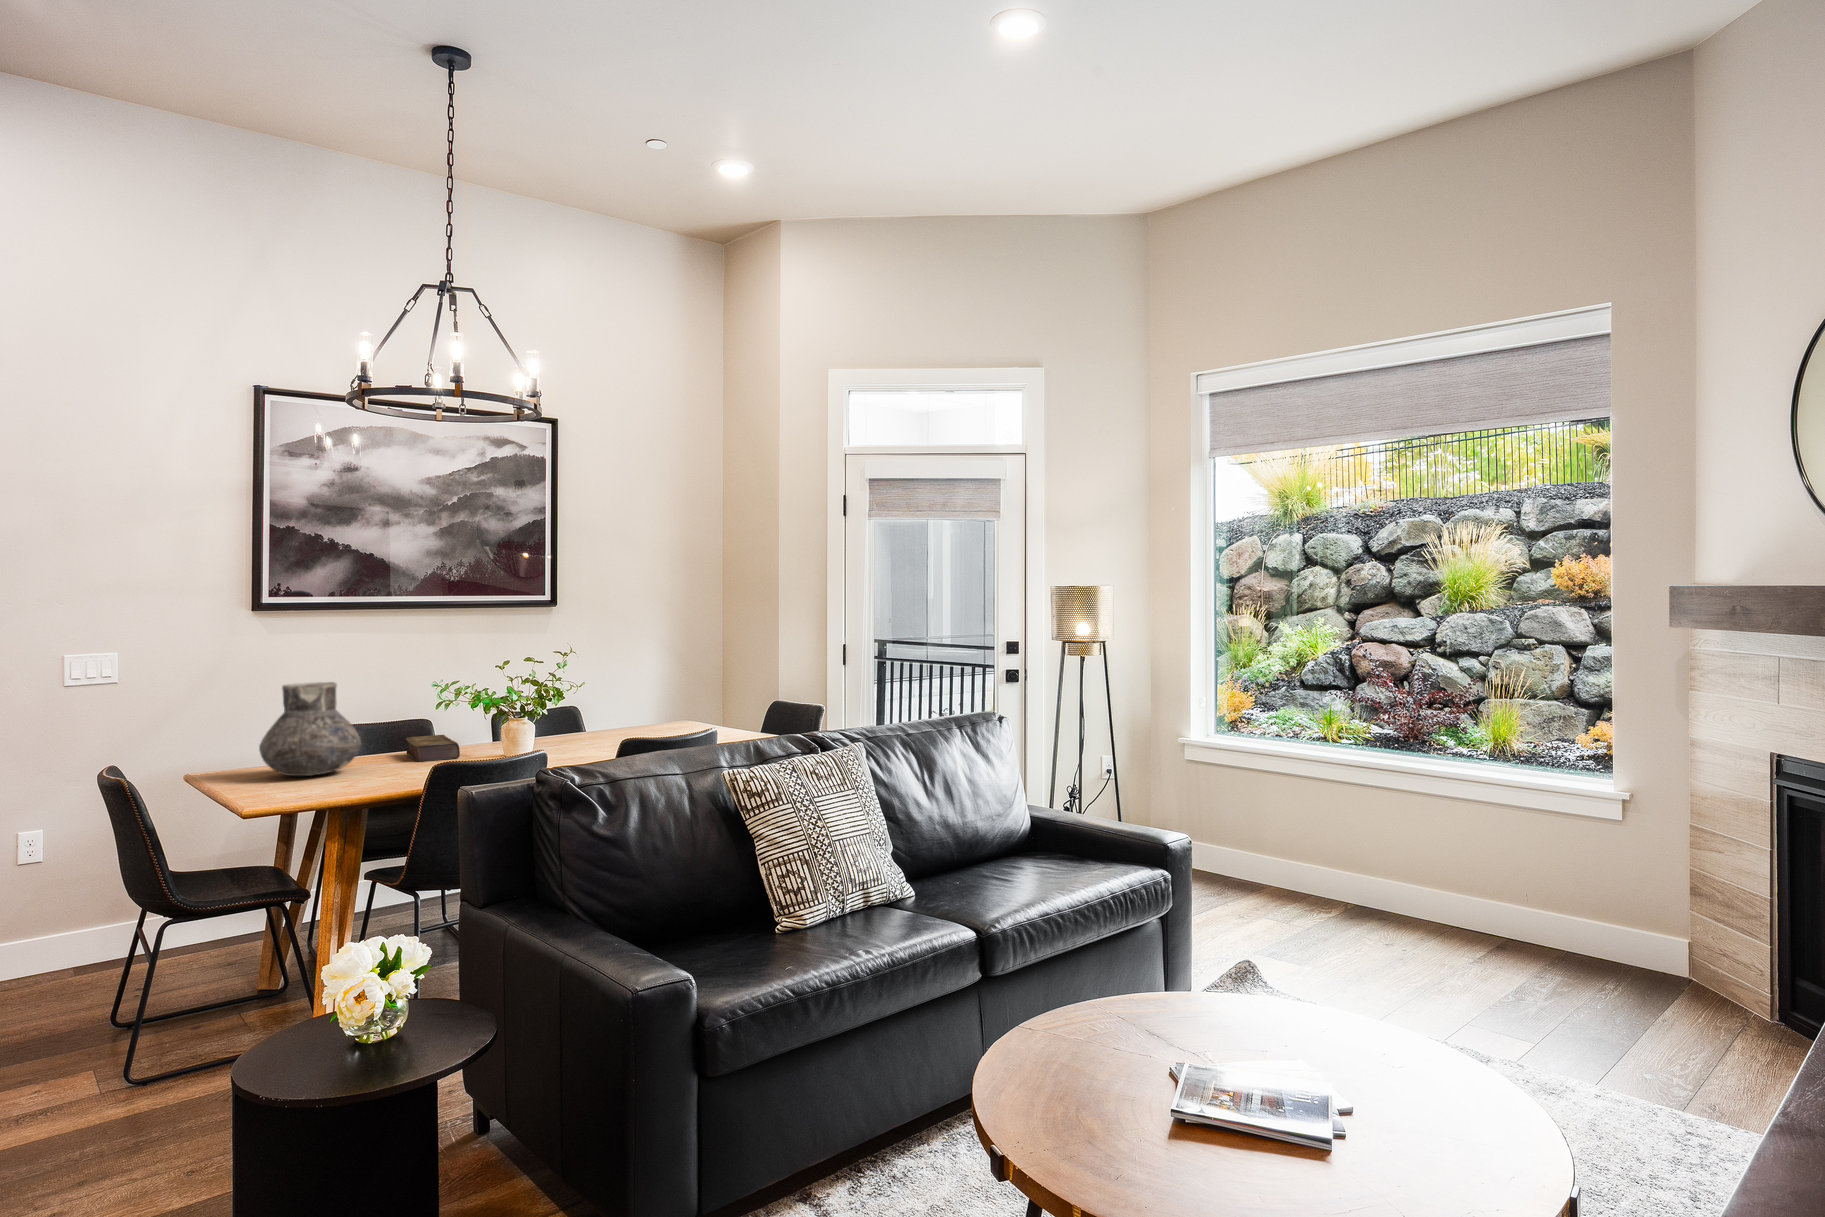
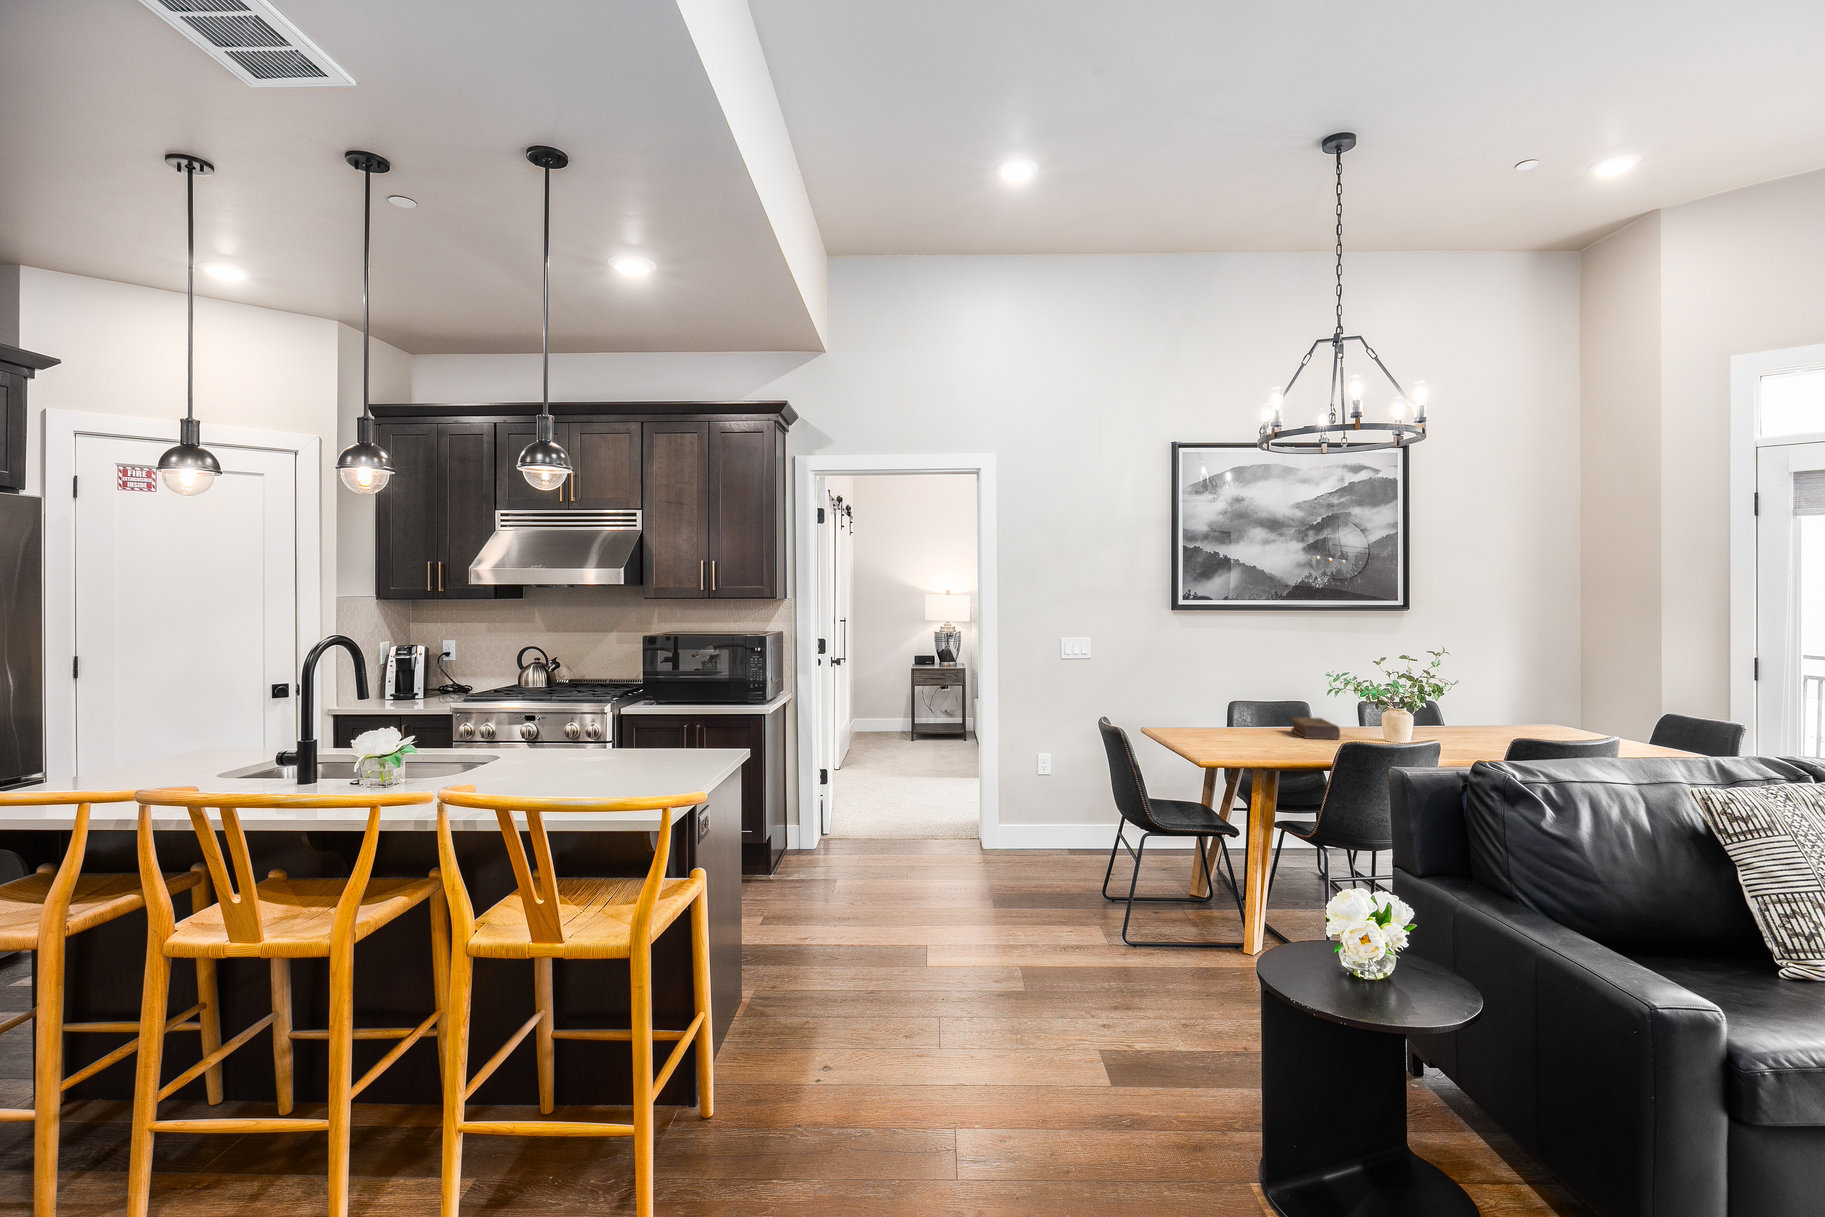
vase: present [259,682,361,776] -> none [1192,668,1265,741]

